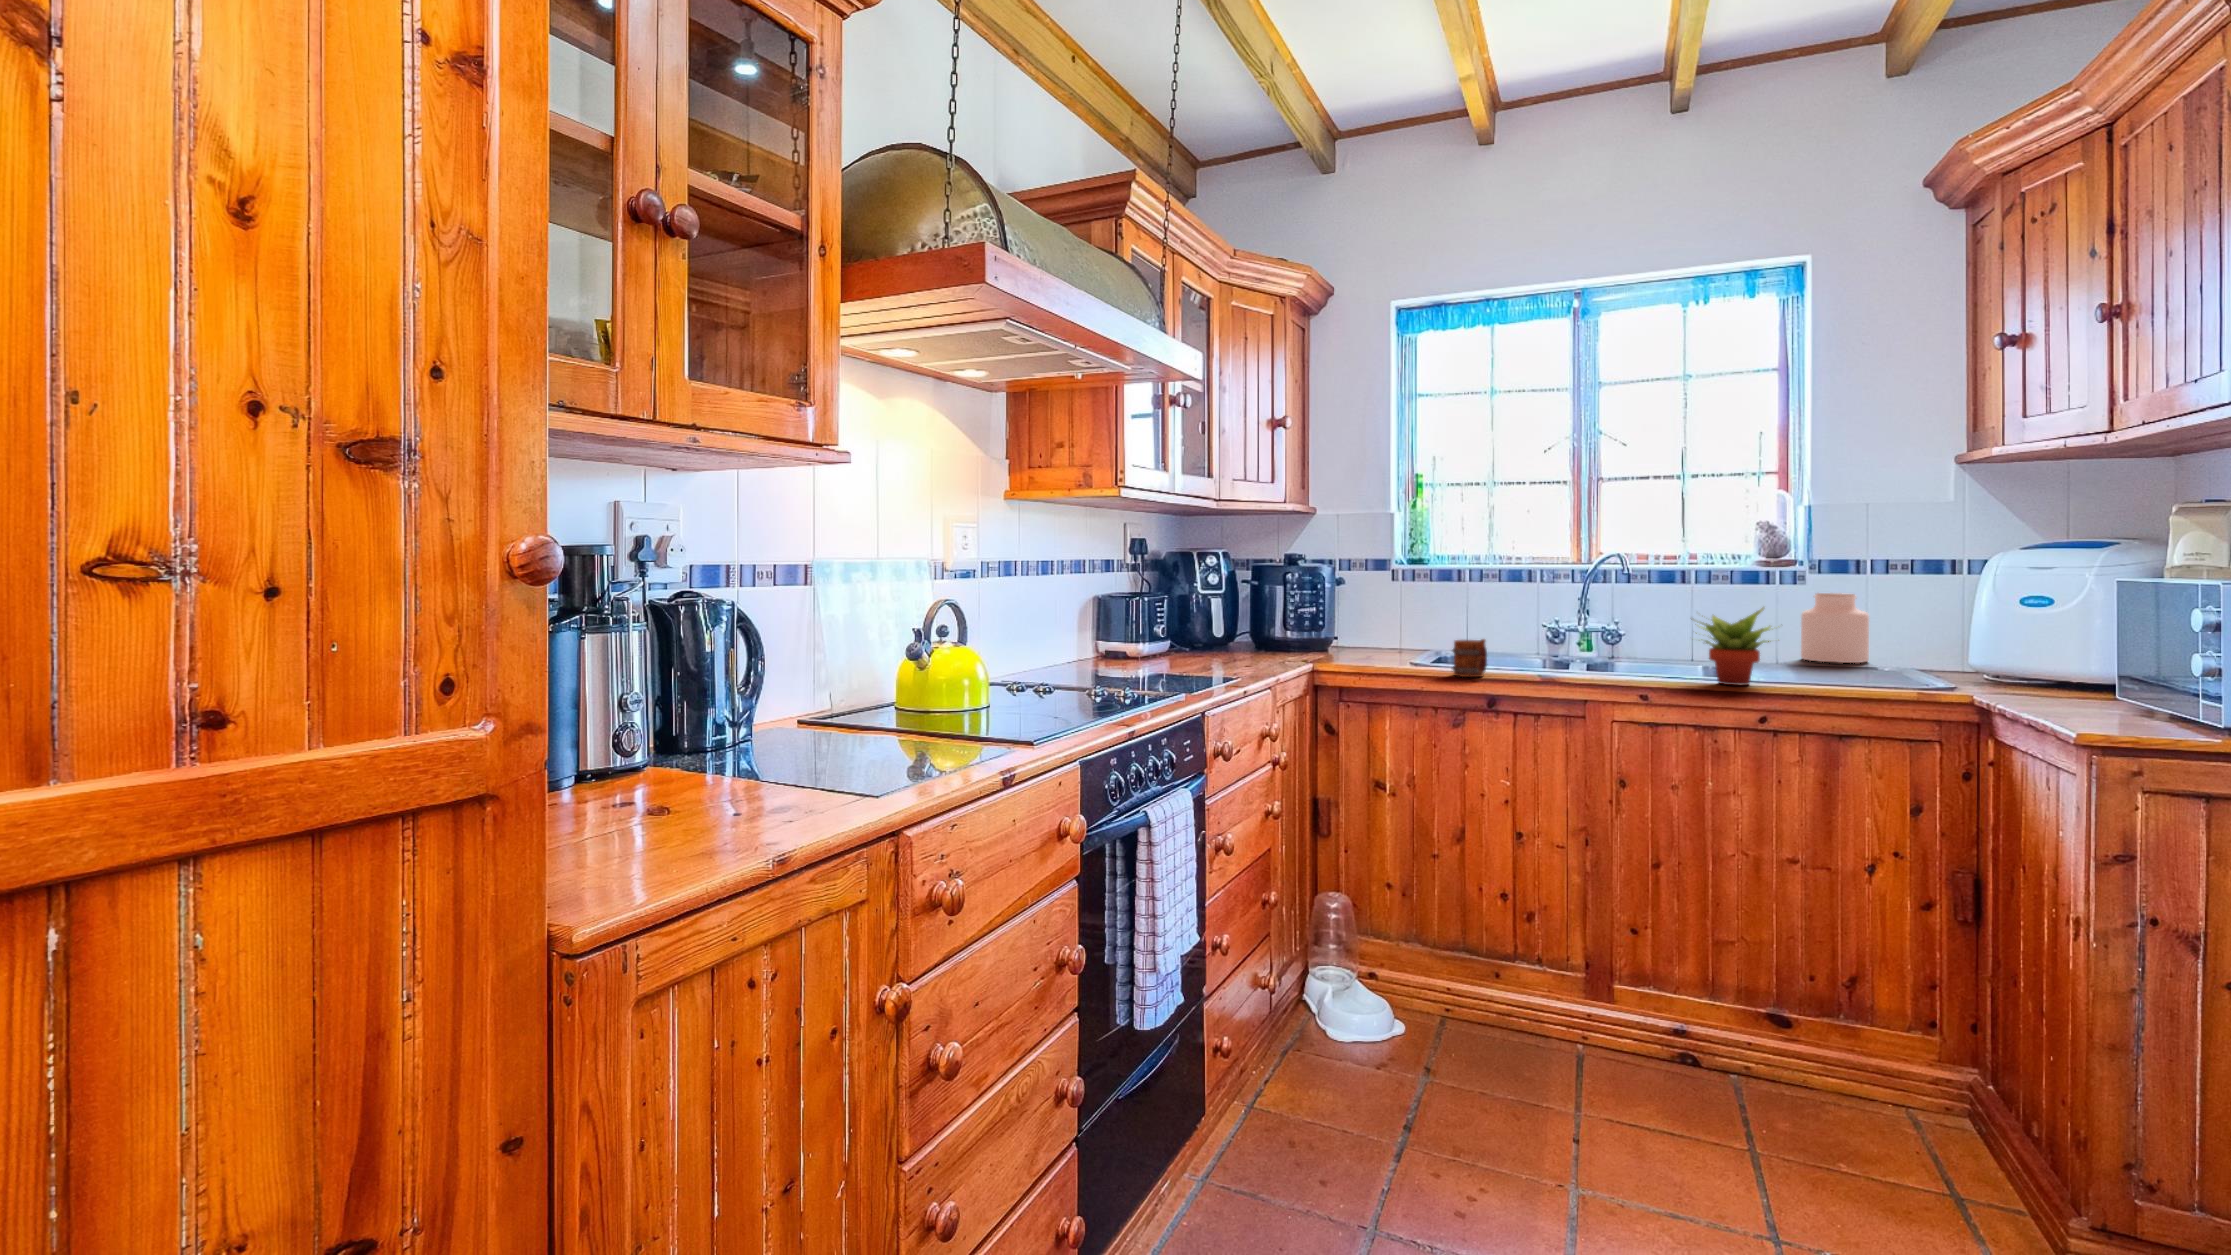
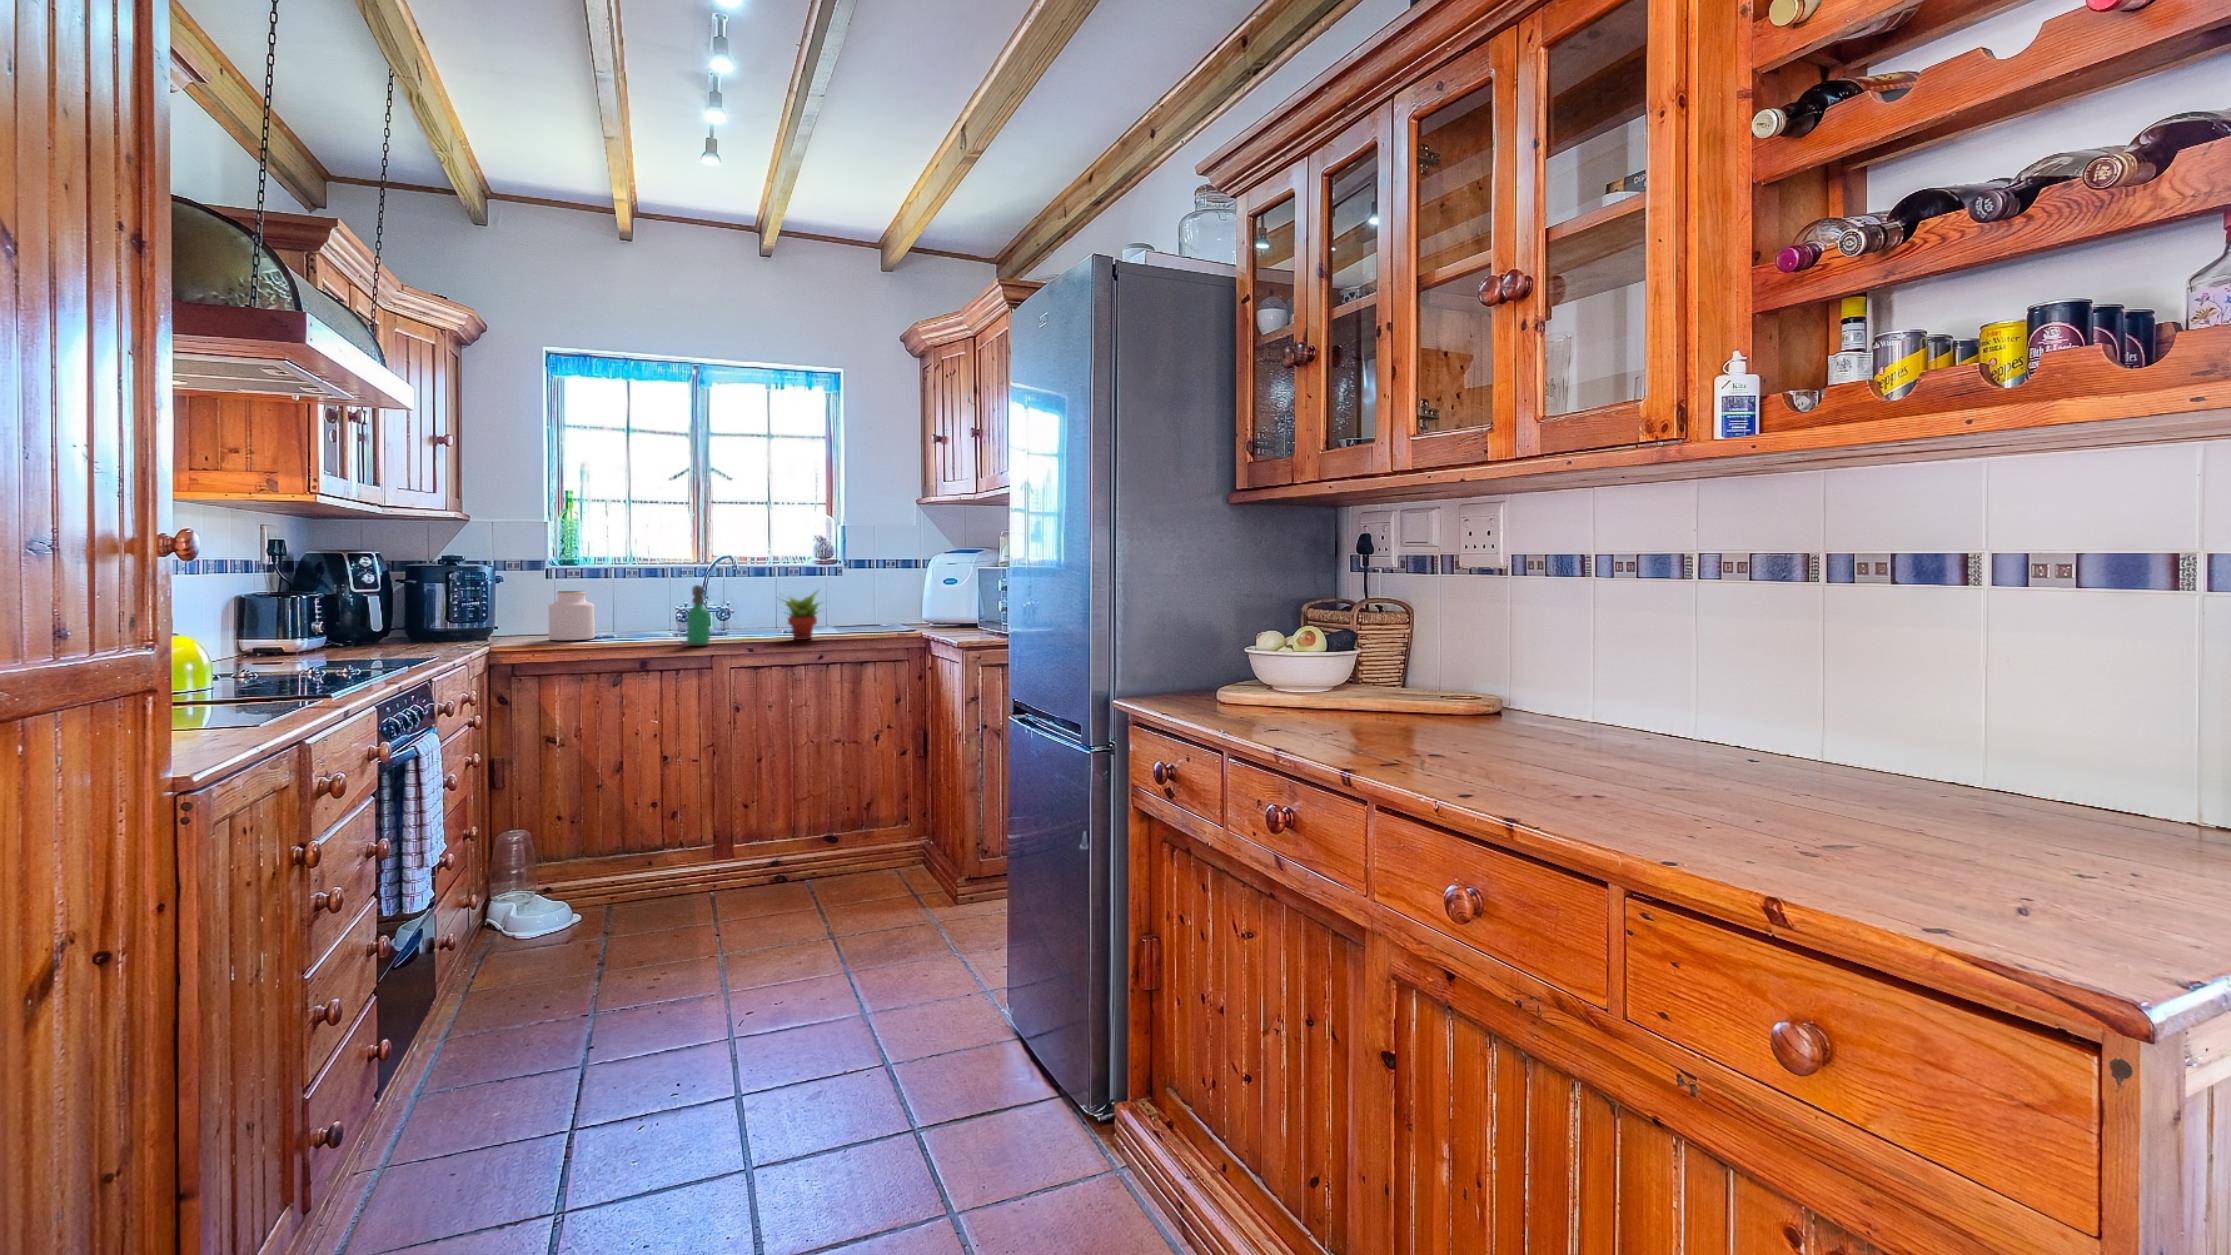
jar: present [1801,593,1869,663] -> present [549,591,595,640]
soap dispenser: none [1551,596,1584,684] -> present [687,585,710,646]
mug: present [1452,639,1487,677] -> none [611,618,640,647]

